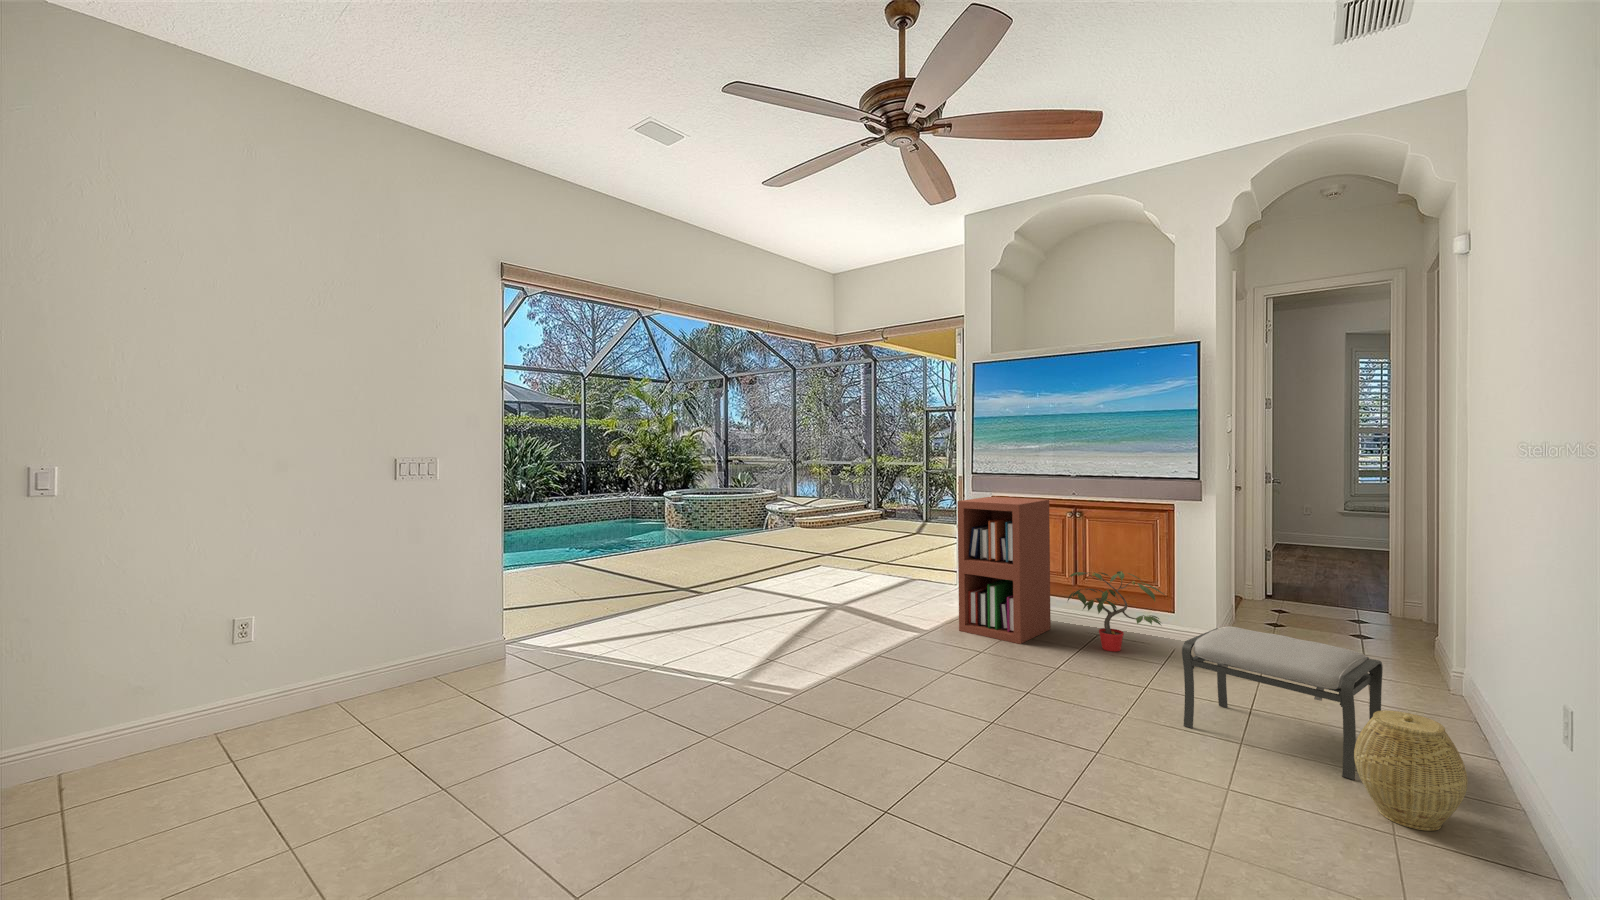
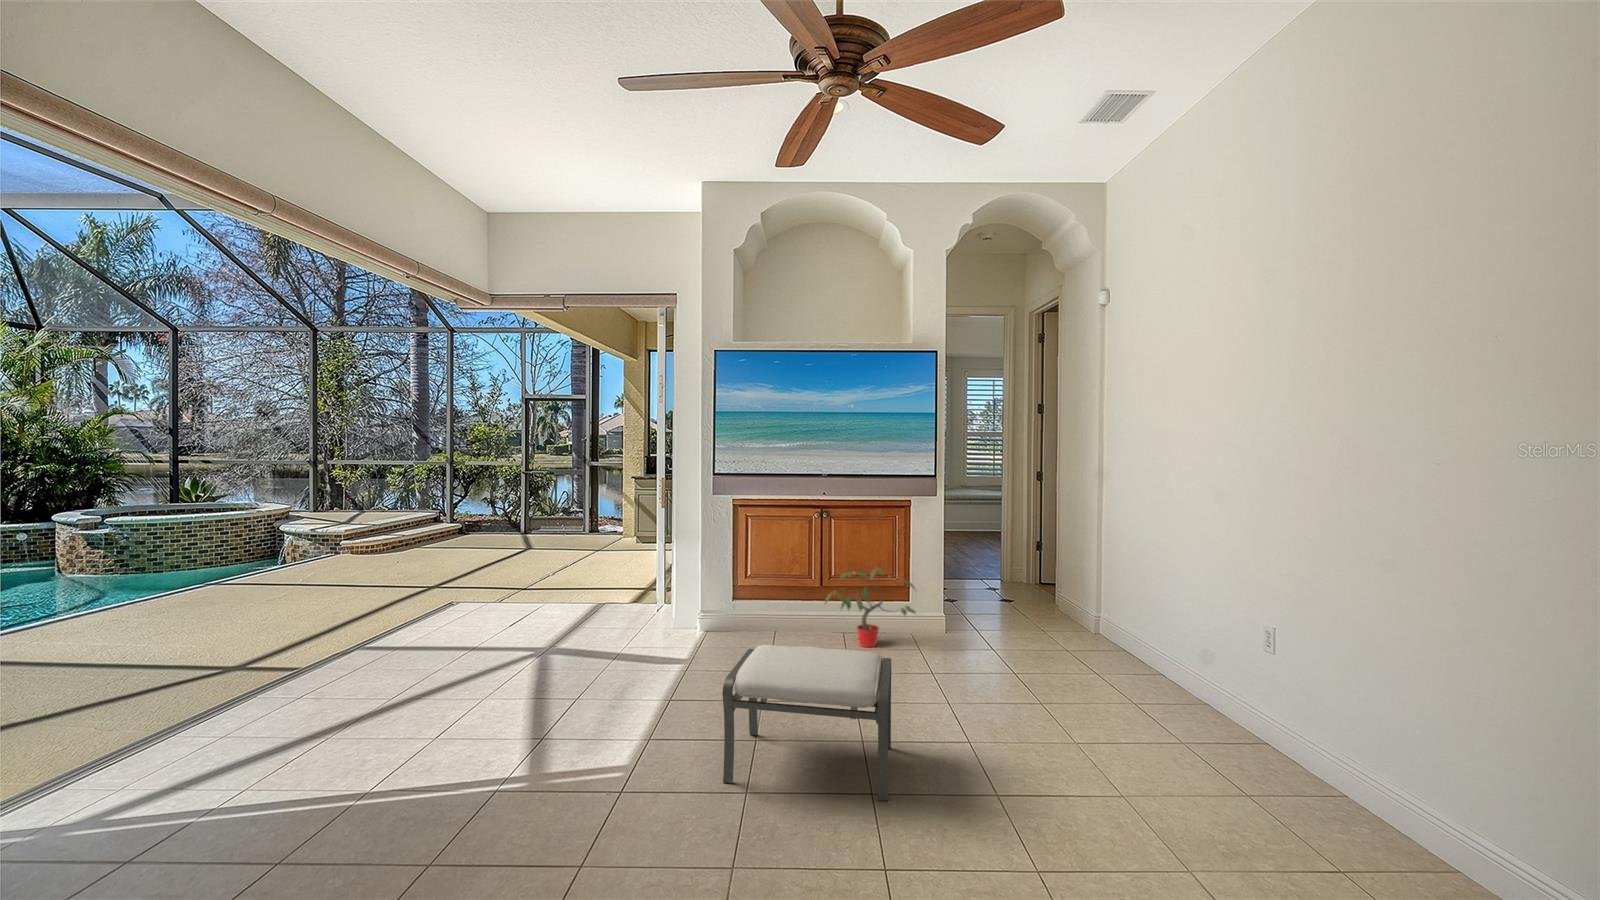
bookshelf: present [958,497,1051,644] -> none [718,500,797,660]
ottoman: present [1182,626,1383,780] -> present [723,645,891,801]
woven basket: present [1354,710,1468,831] -> none [1184,659,1266,754]

